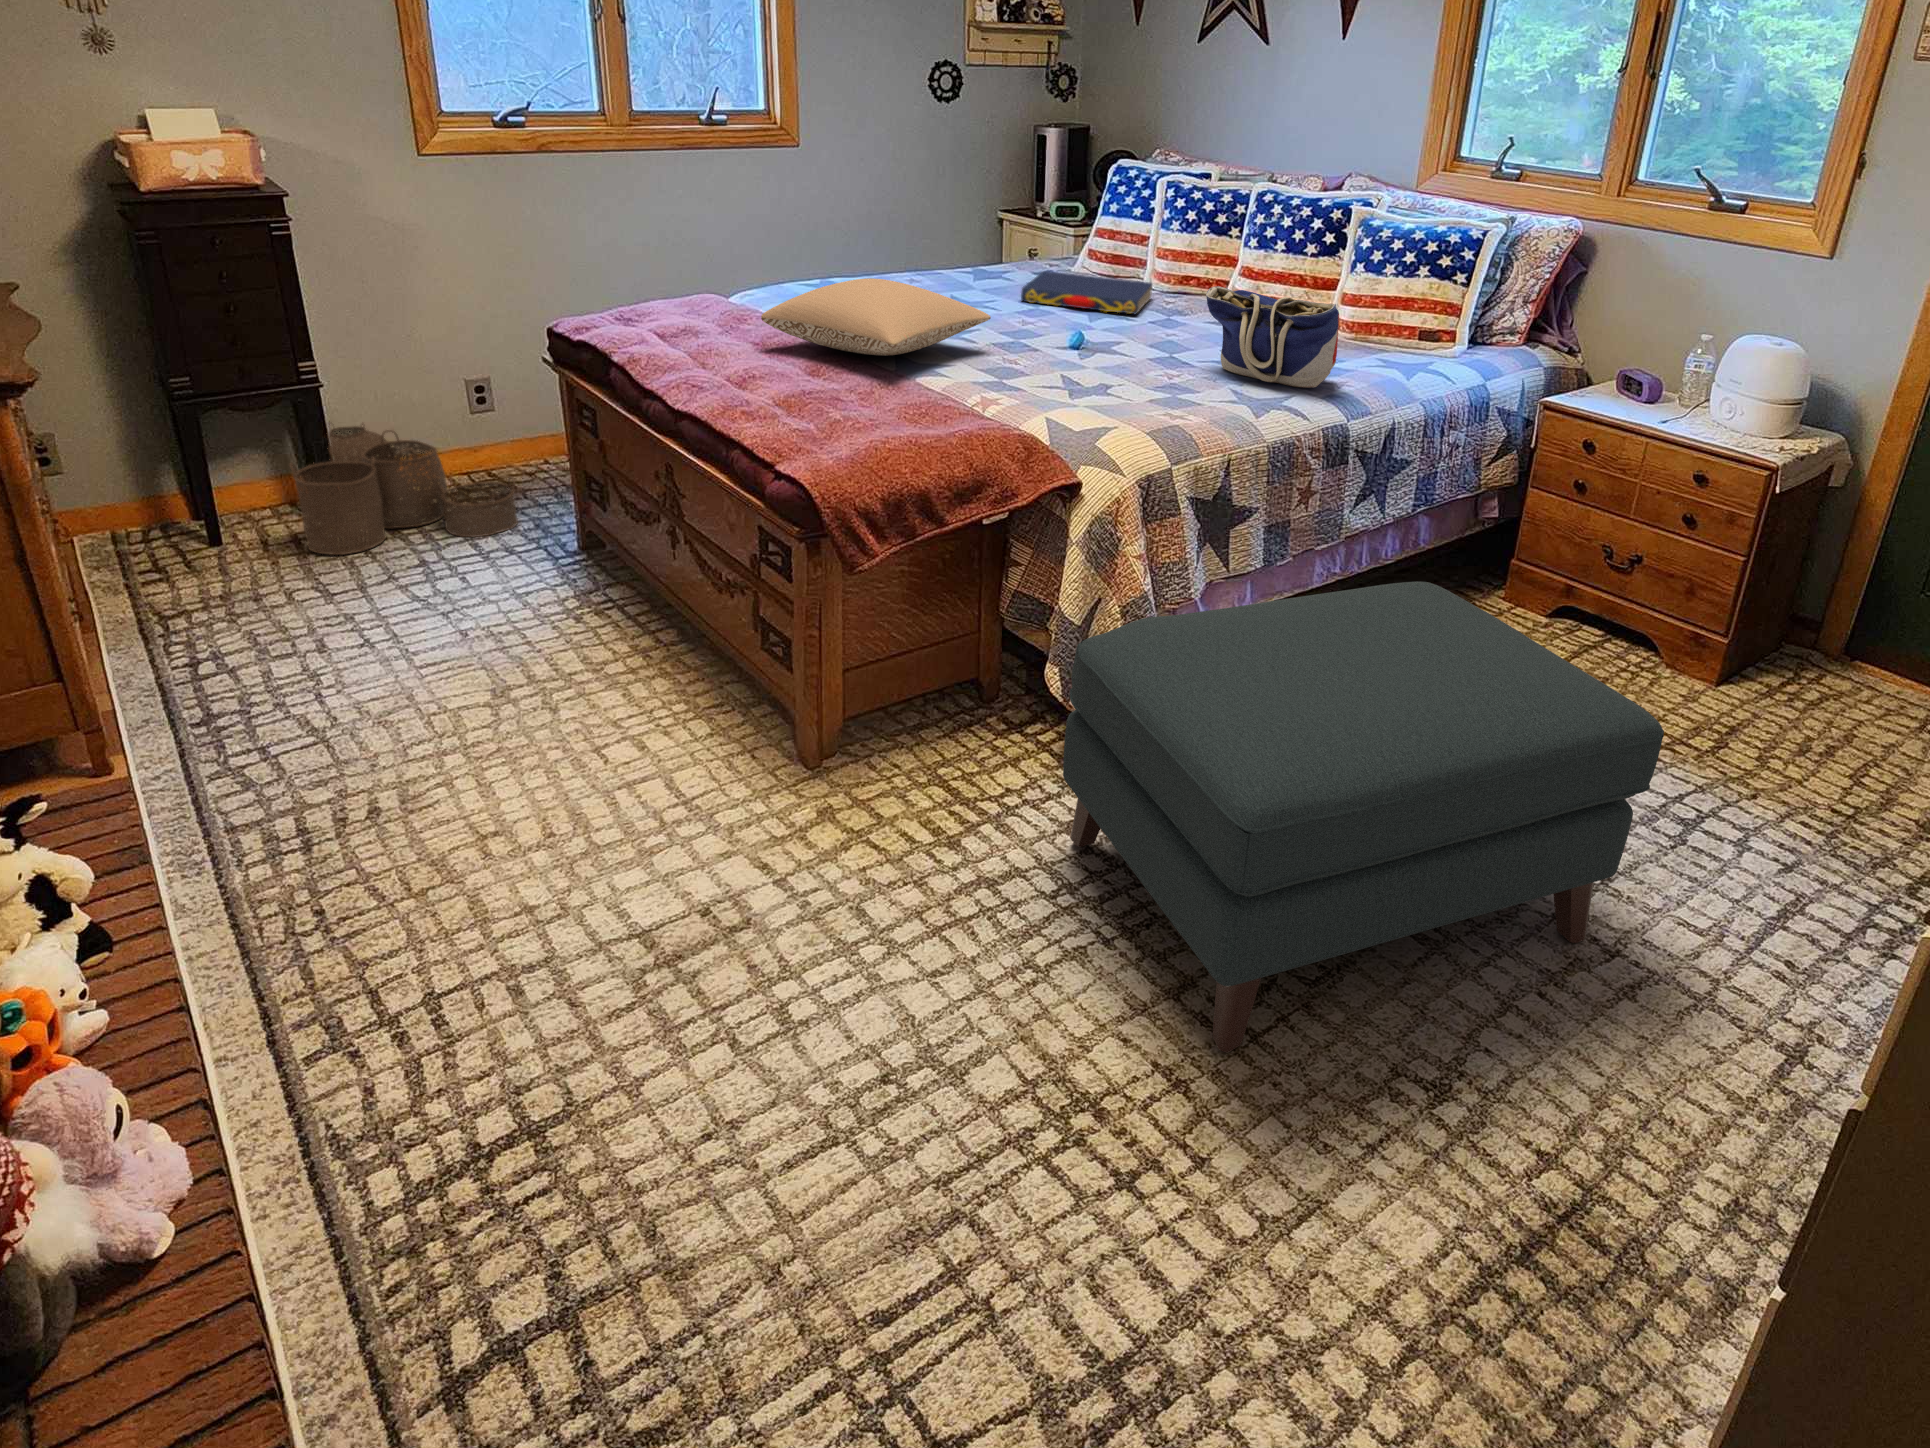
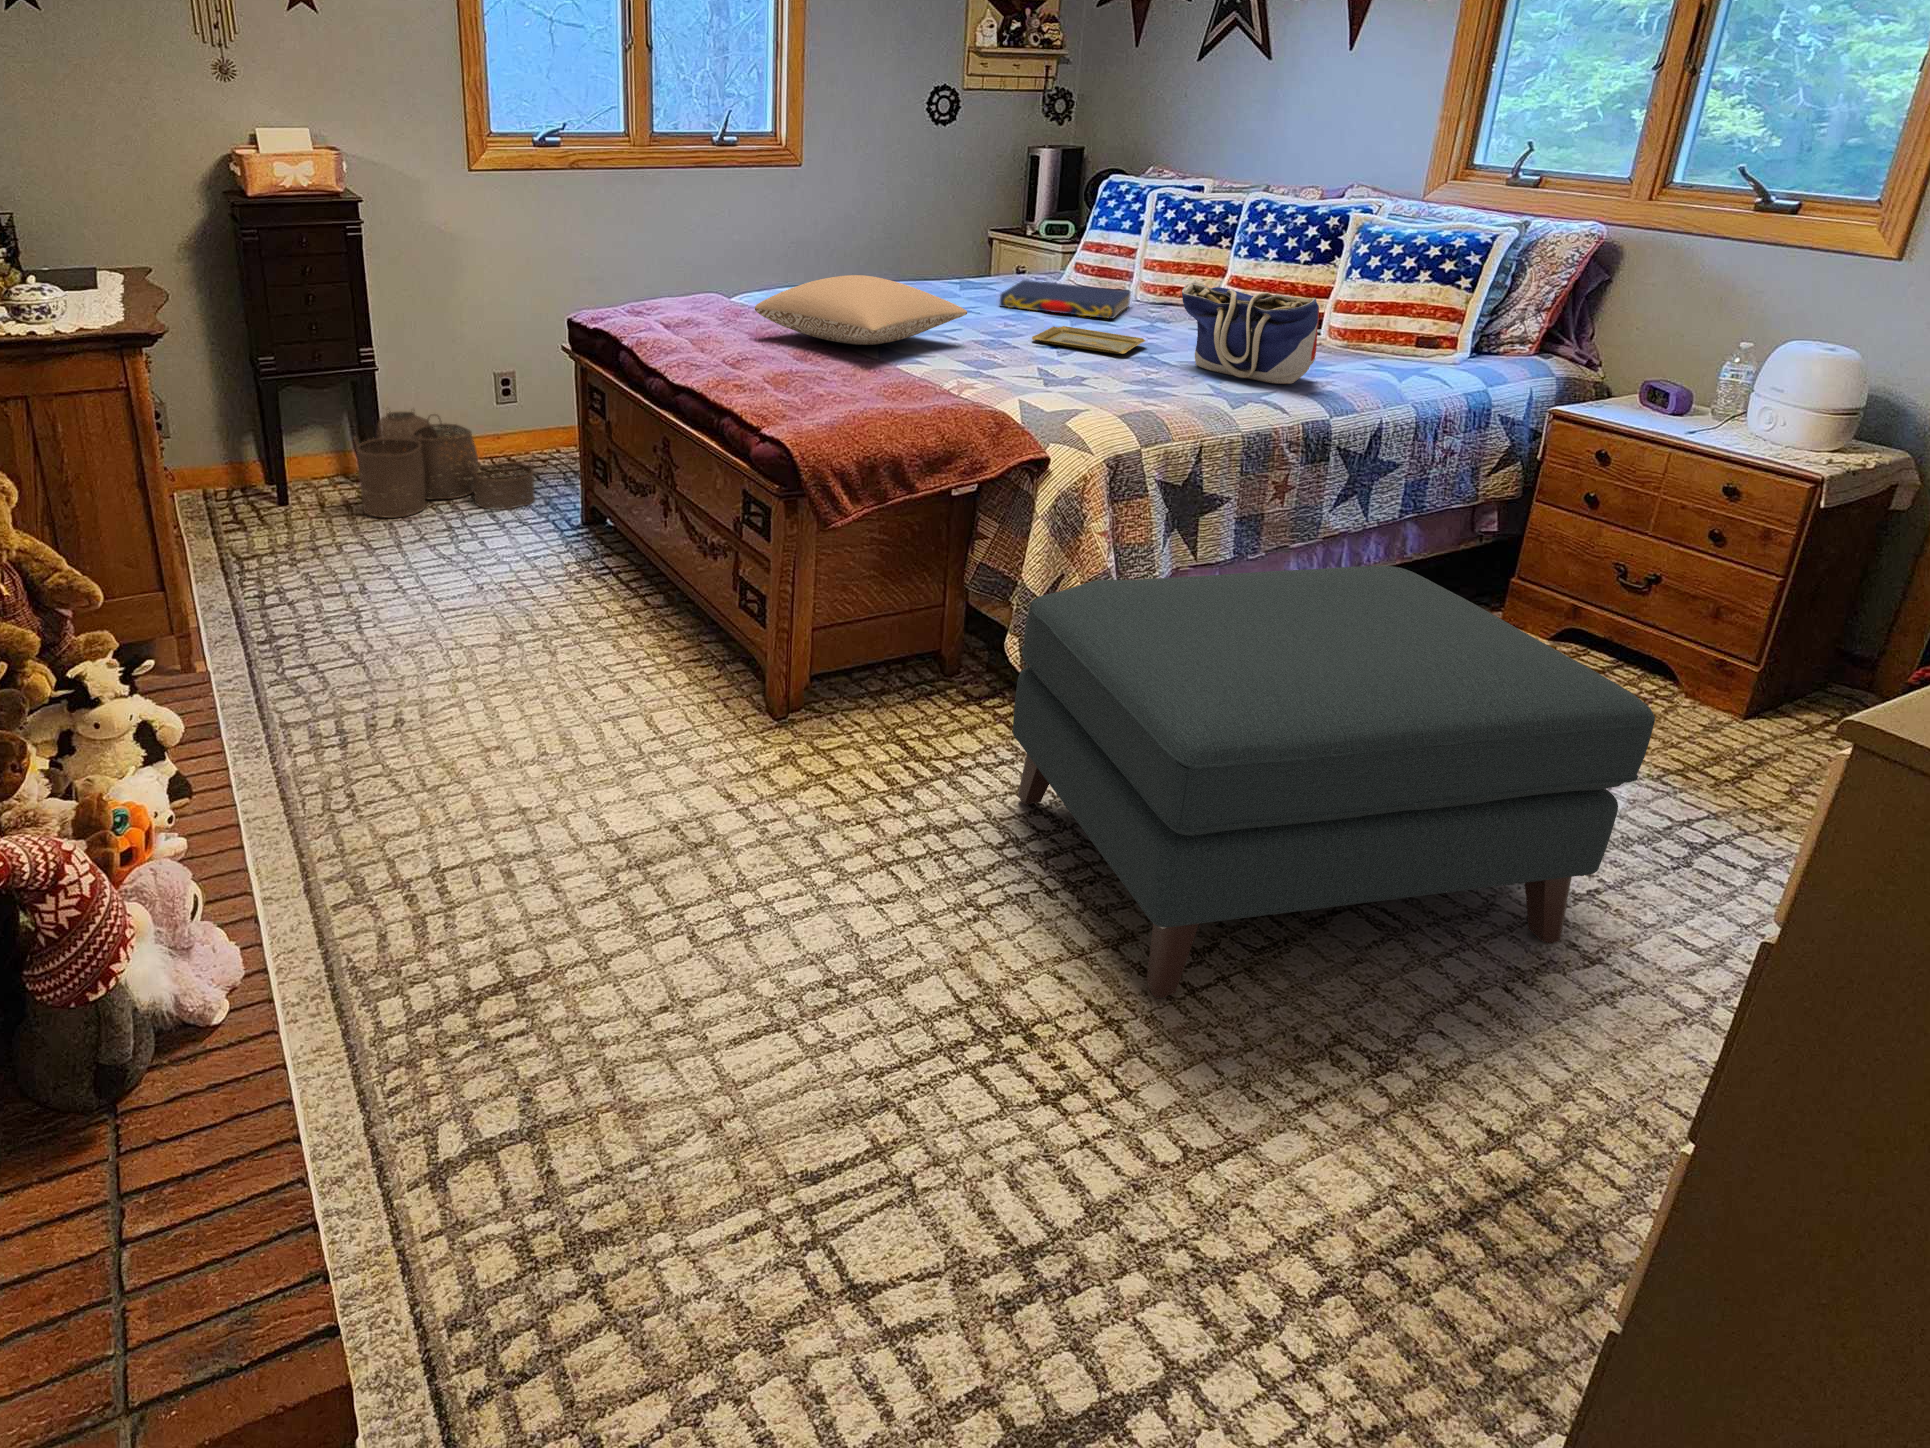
tray: none [1058,326,1172,357] -> present [1032,326,1145,354]

